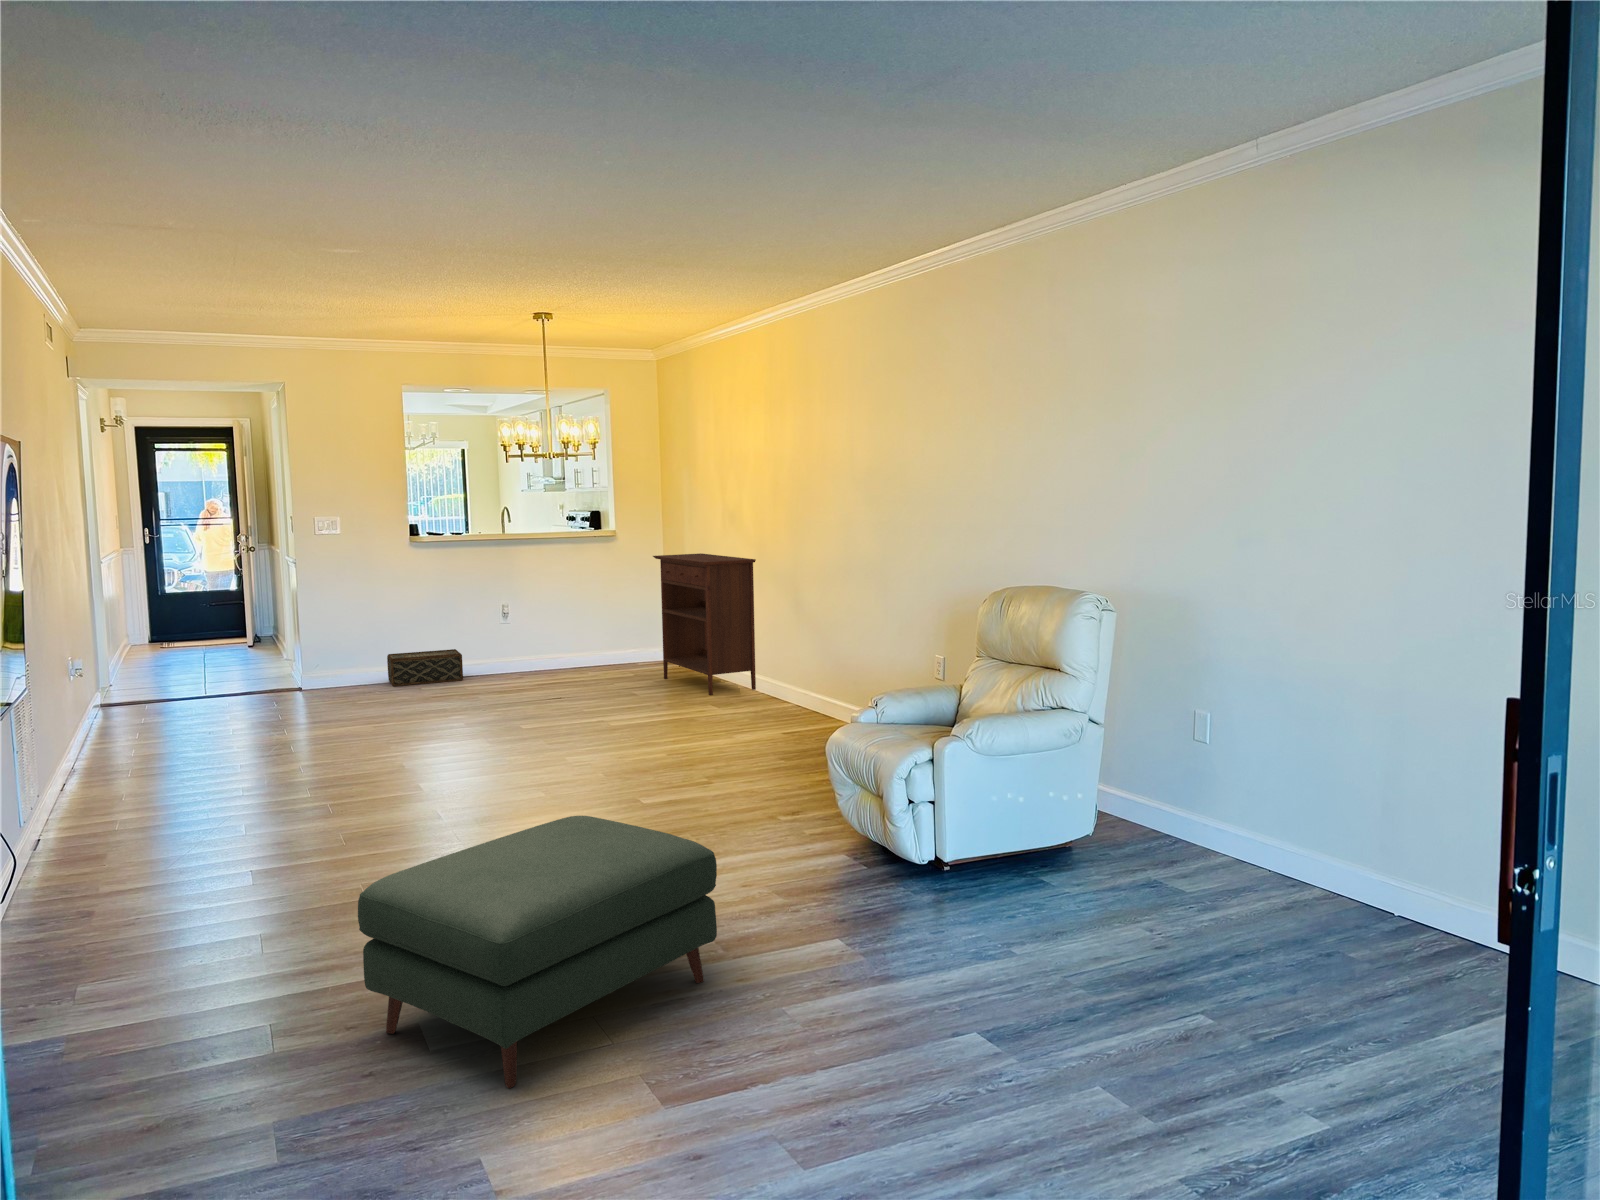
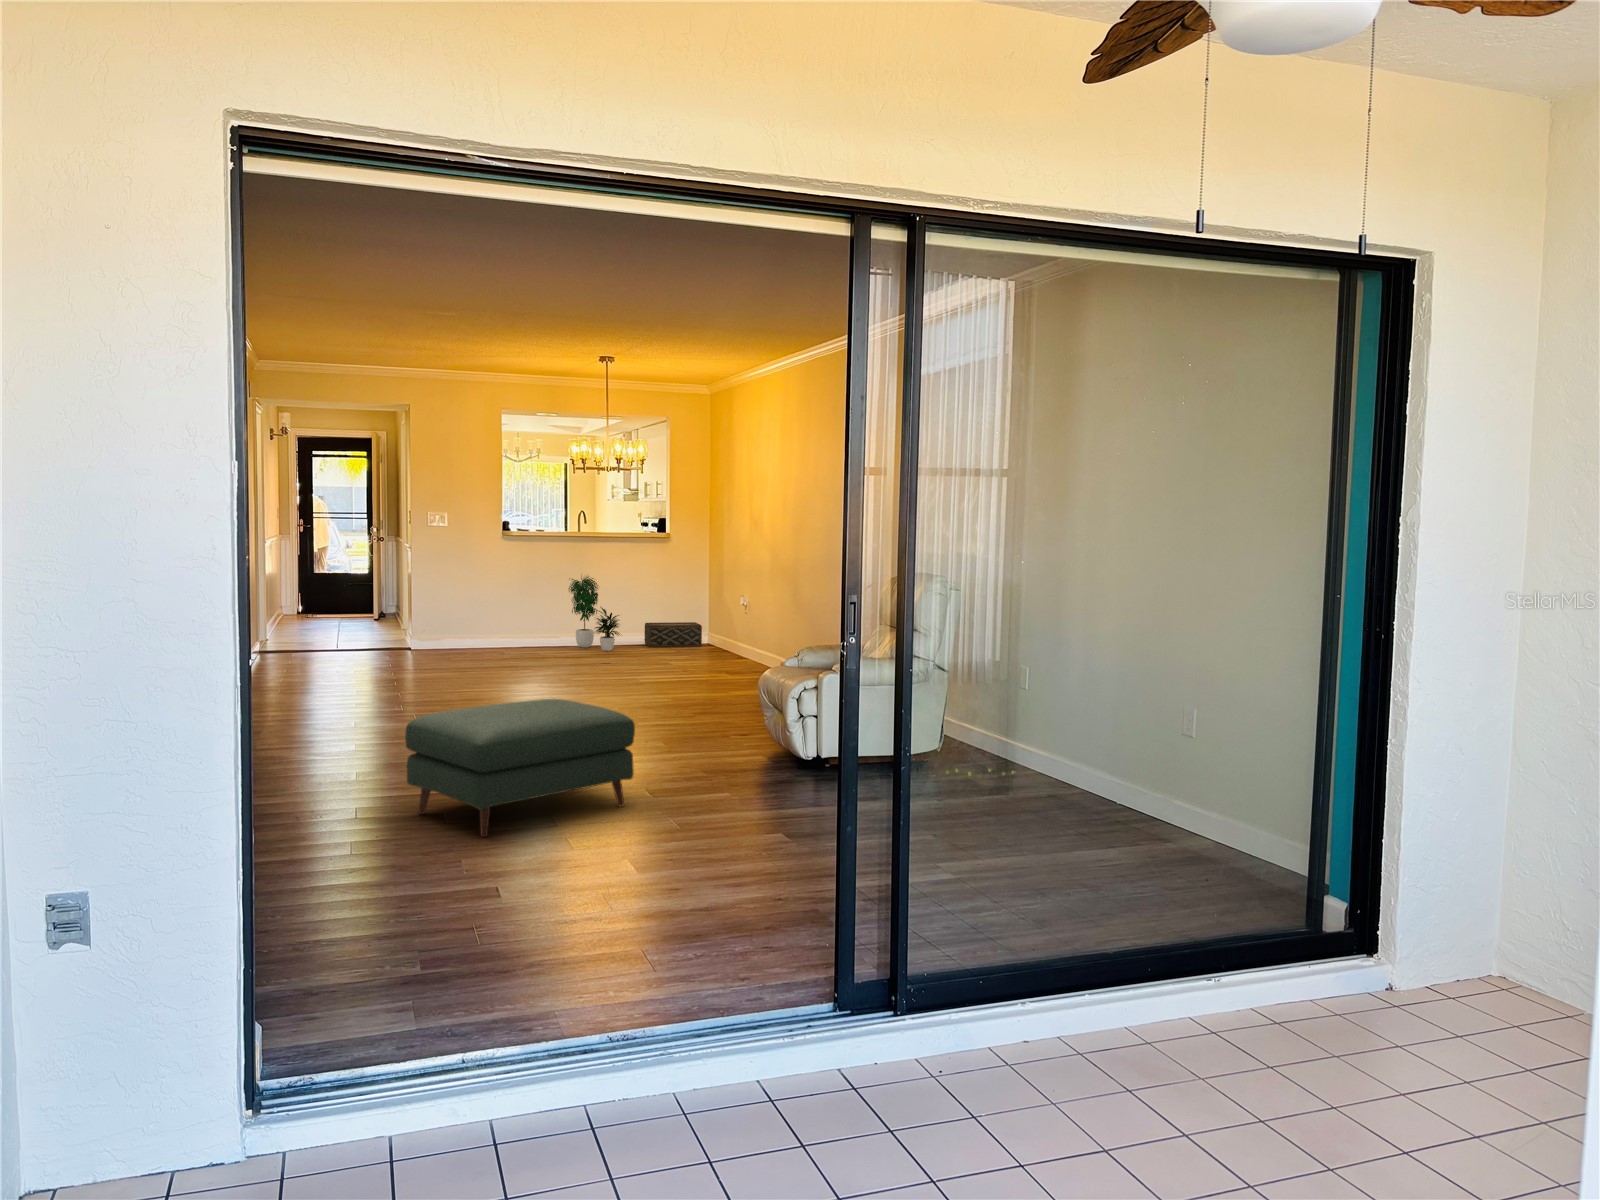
console table: present [653,553,756,695] -> none [694,554,772,668]
potted plant: none [494,582,568,677] -> present [569,576,619,651]
woven basket: present [387,649,463,686] -> present [645,622,702,647]

